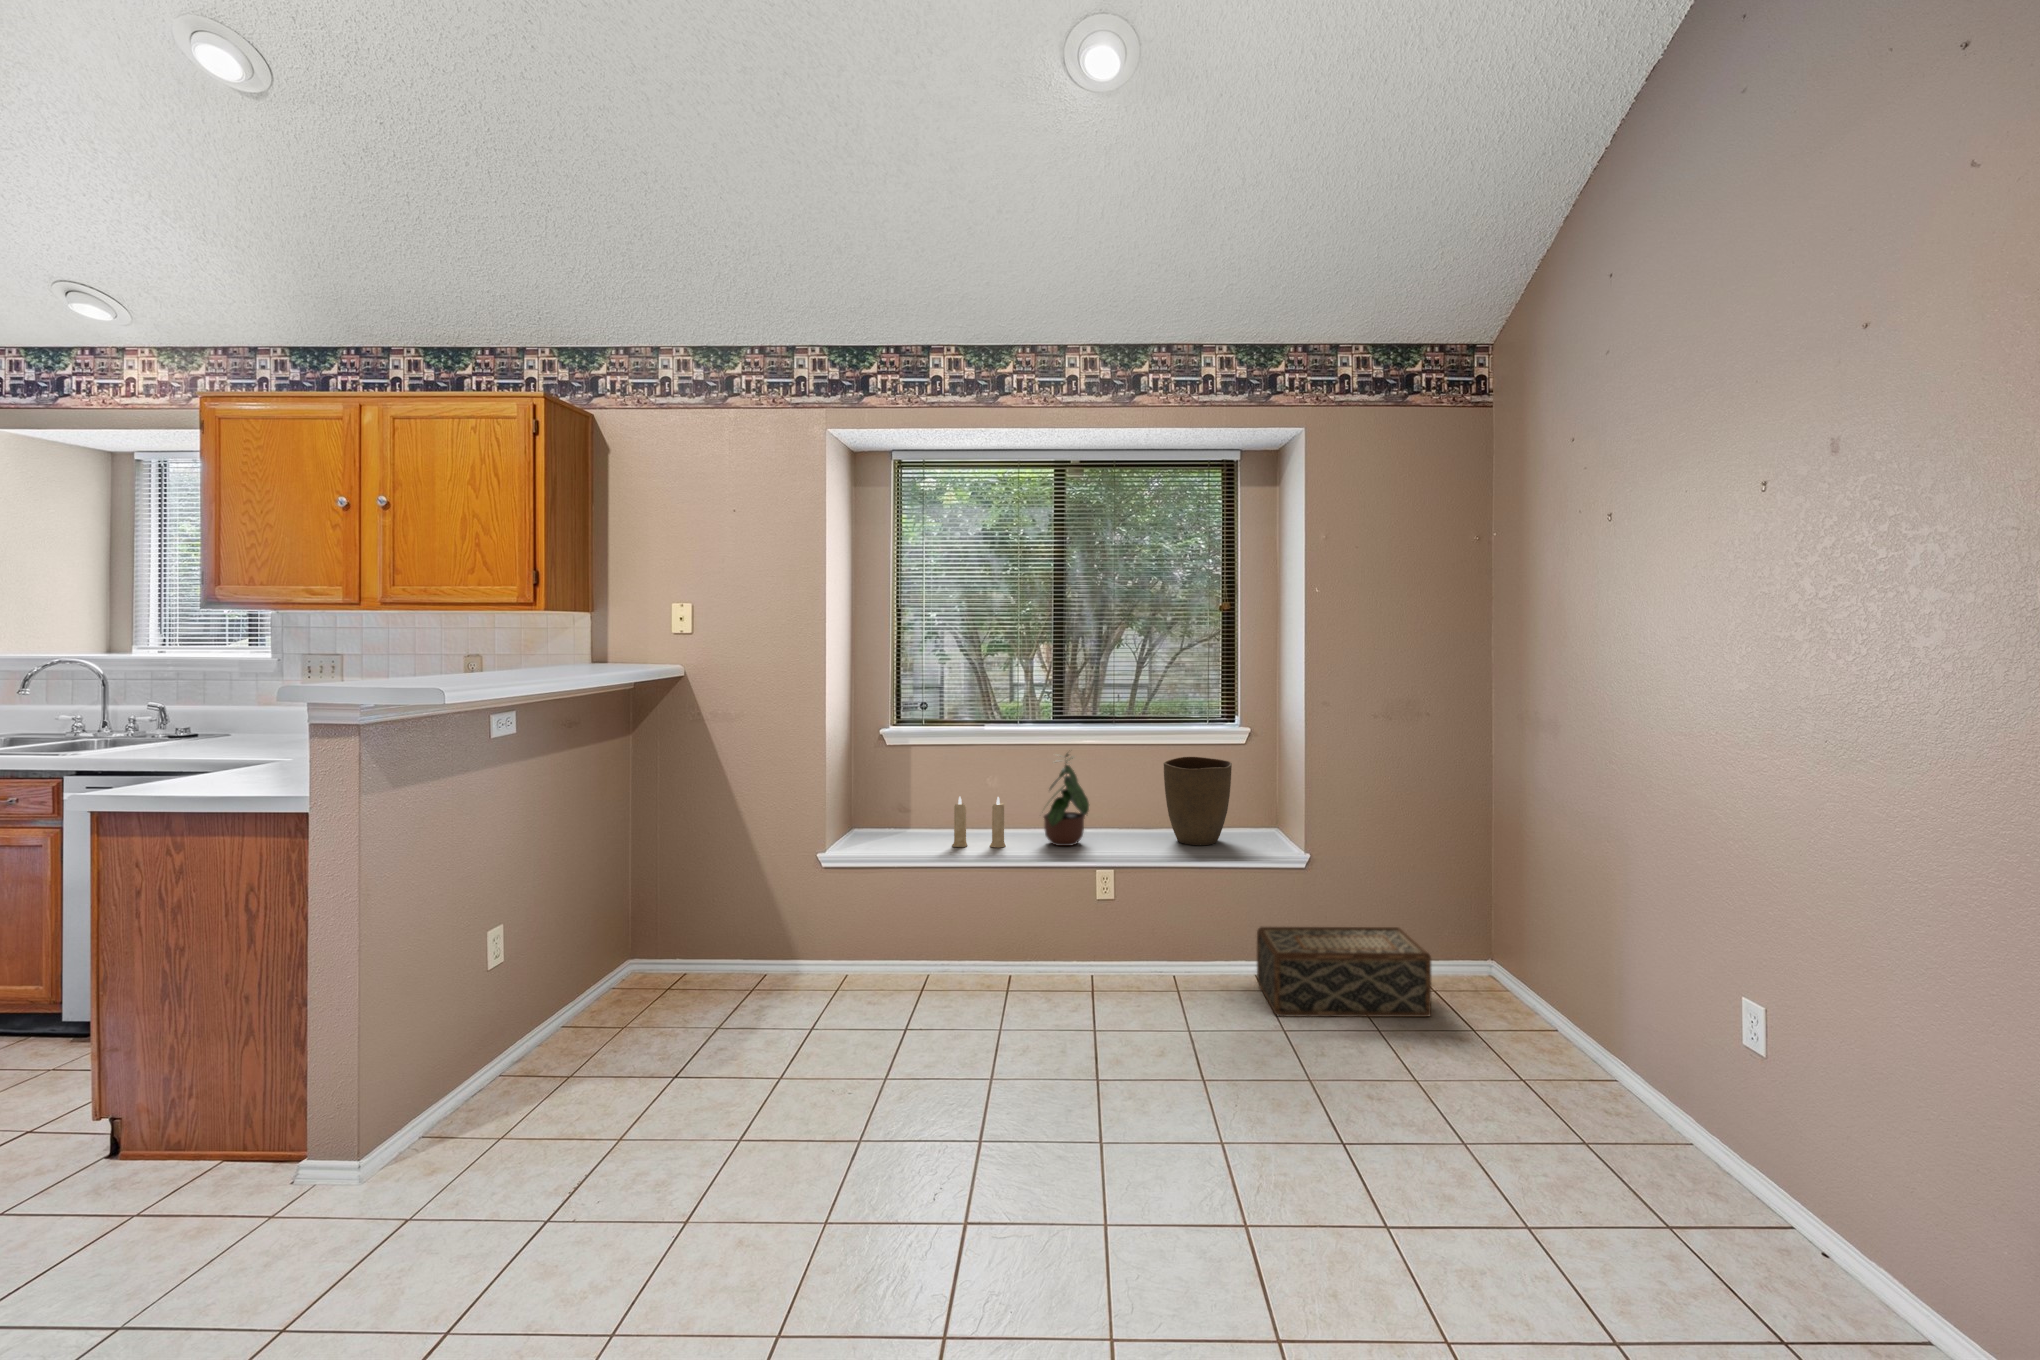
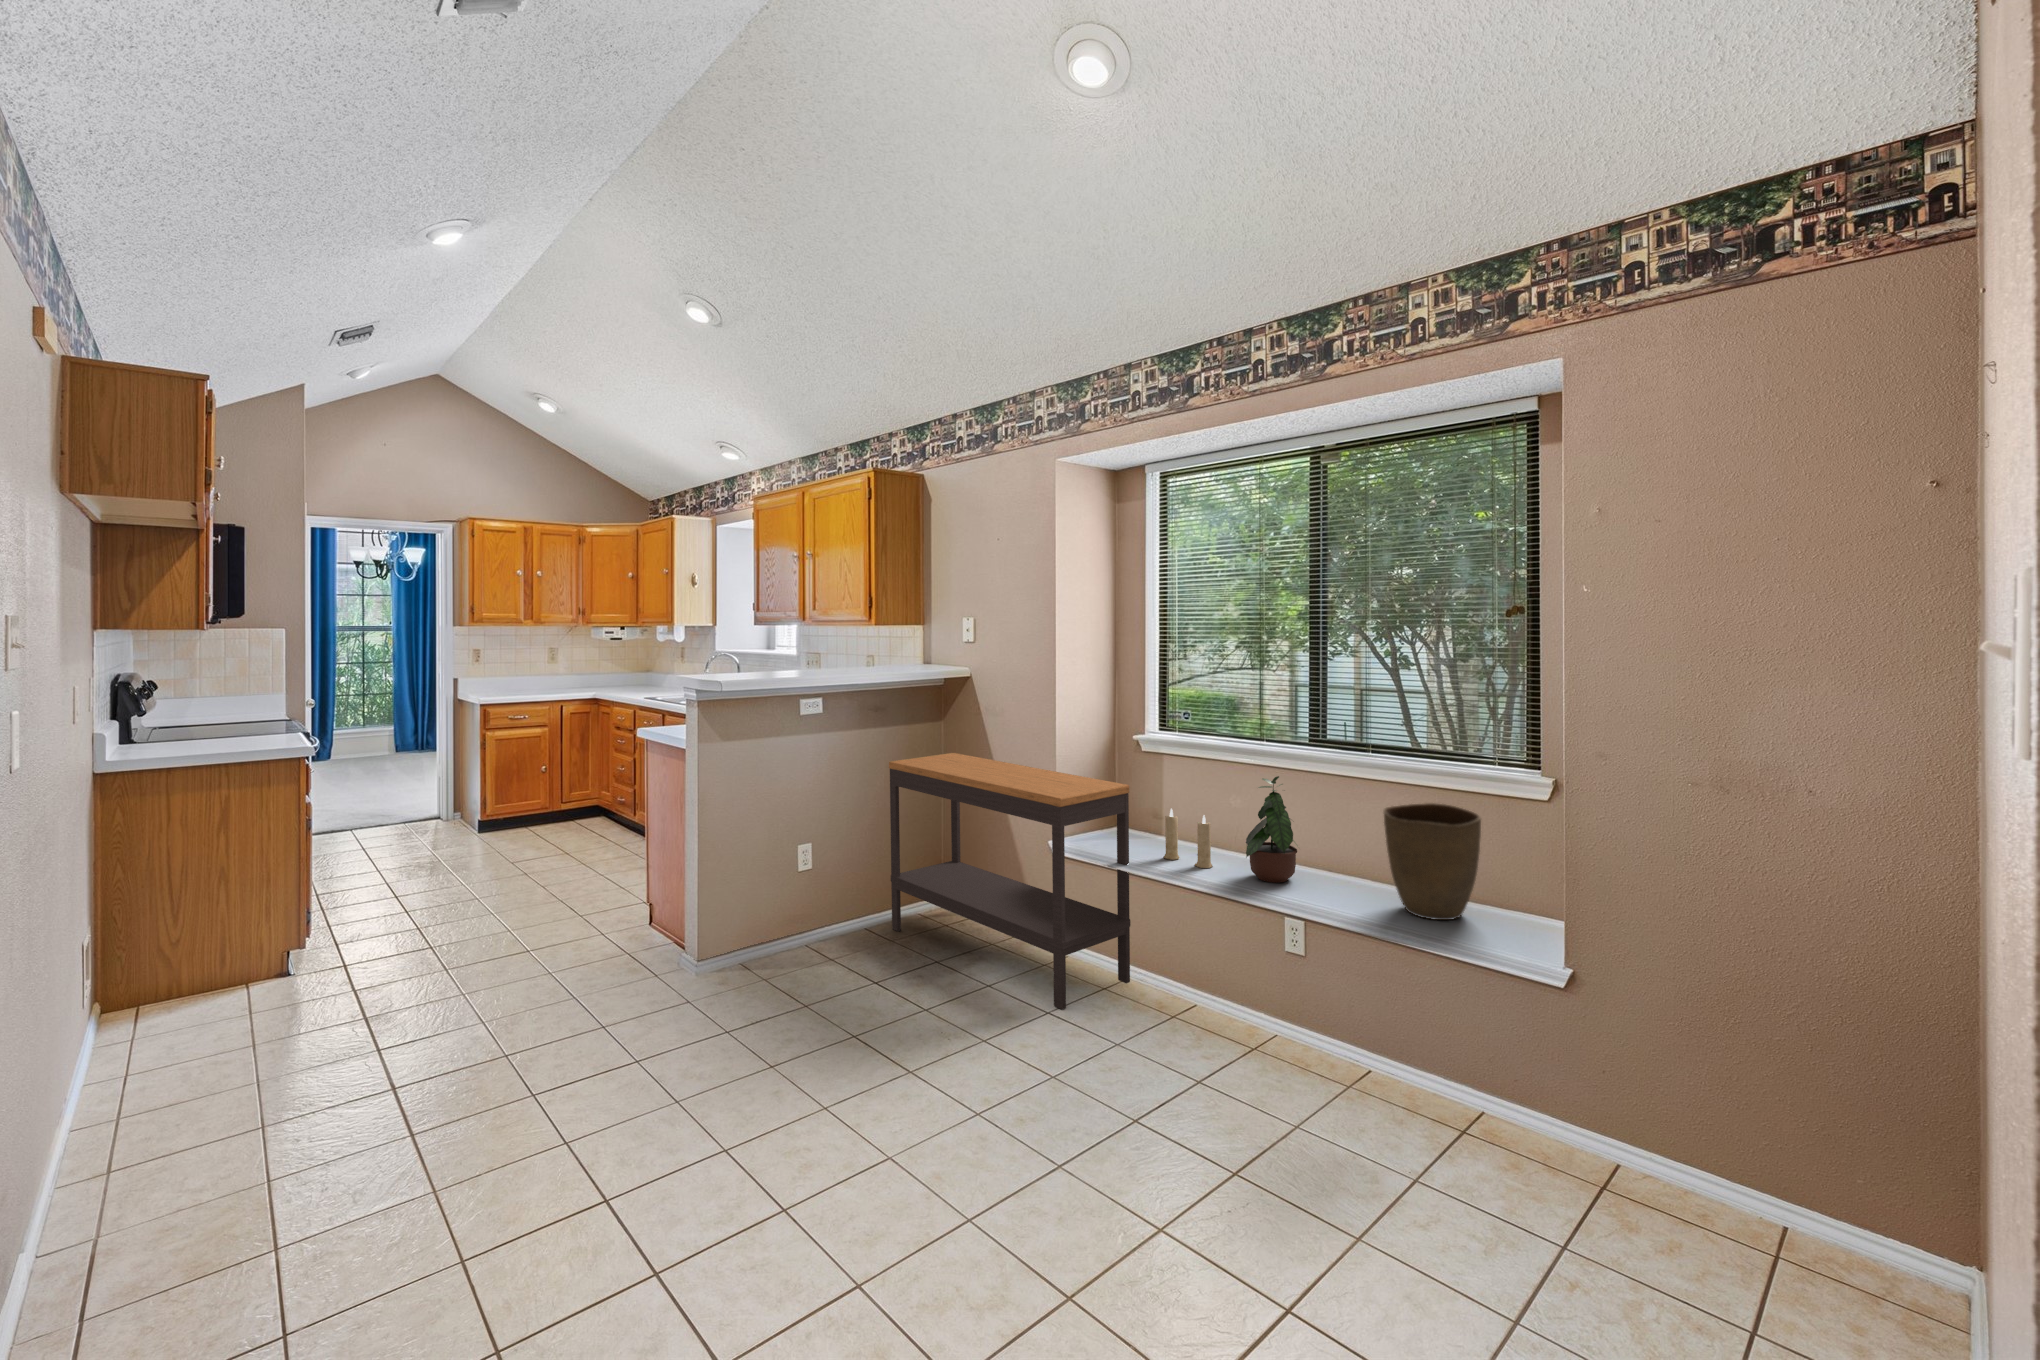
console table: none [598,774,938,1022] -> present [889,753,1131,1010]
woven basket: present [1257,927,1431,1017] -> none [1421,1043,1711,1271]

